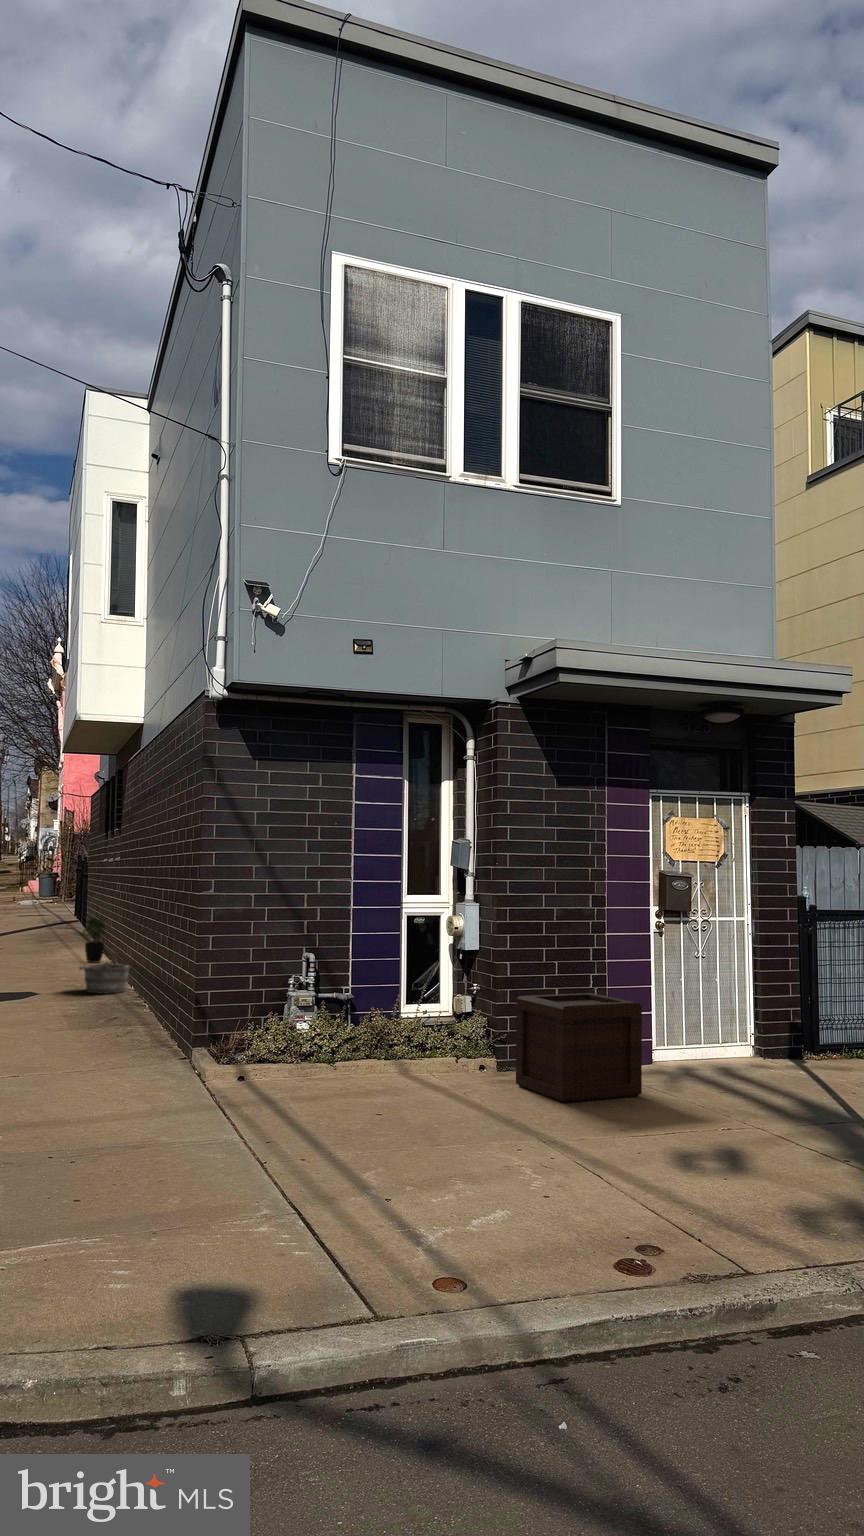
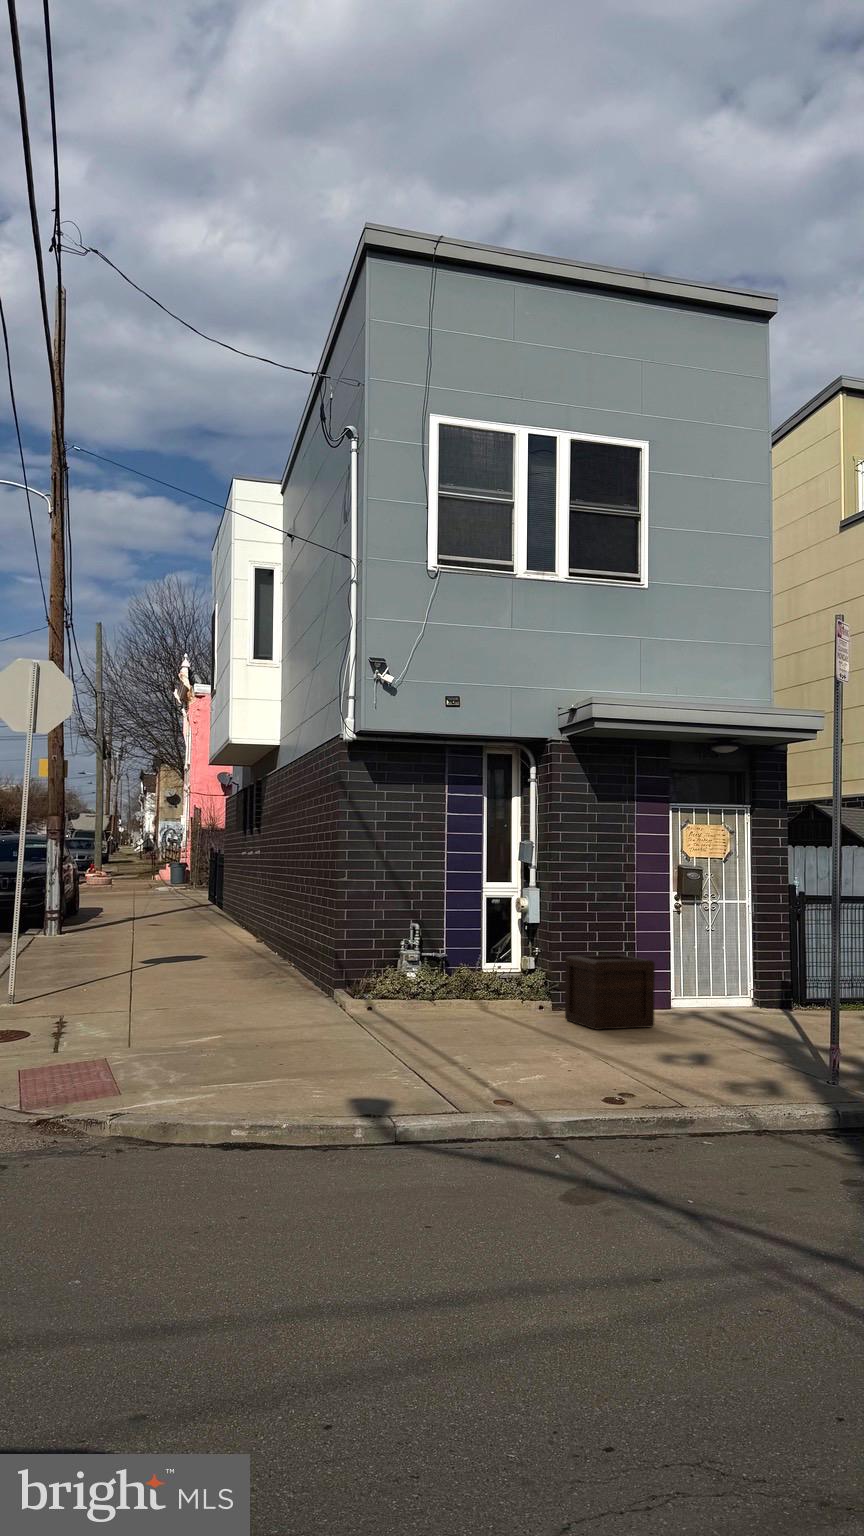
potted plant: present [83,917,106,963] -> none [229,899,254,938]
bucket: present [79,960,130,994] -> none [235,935,275,960]

